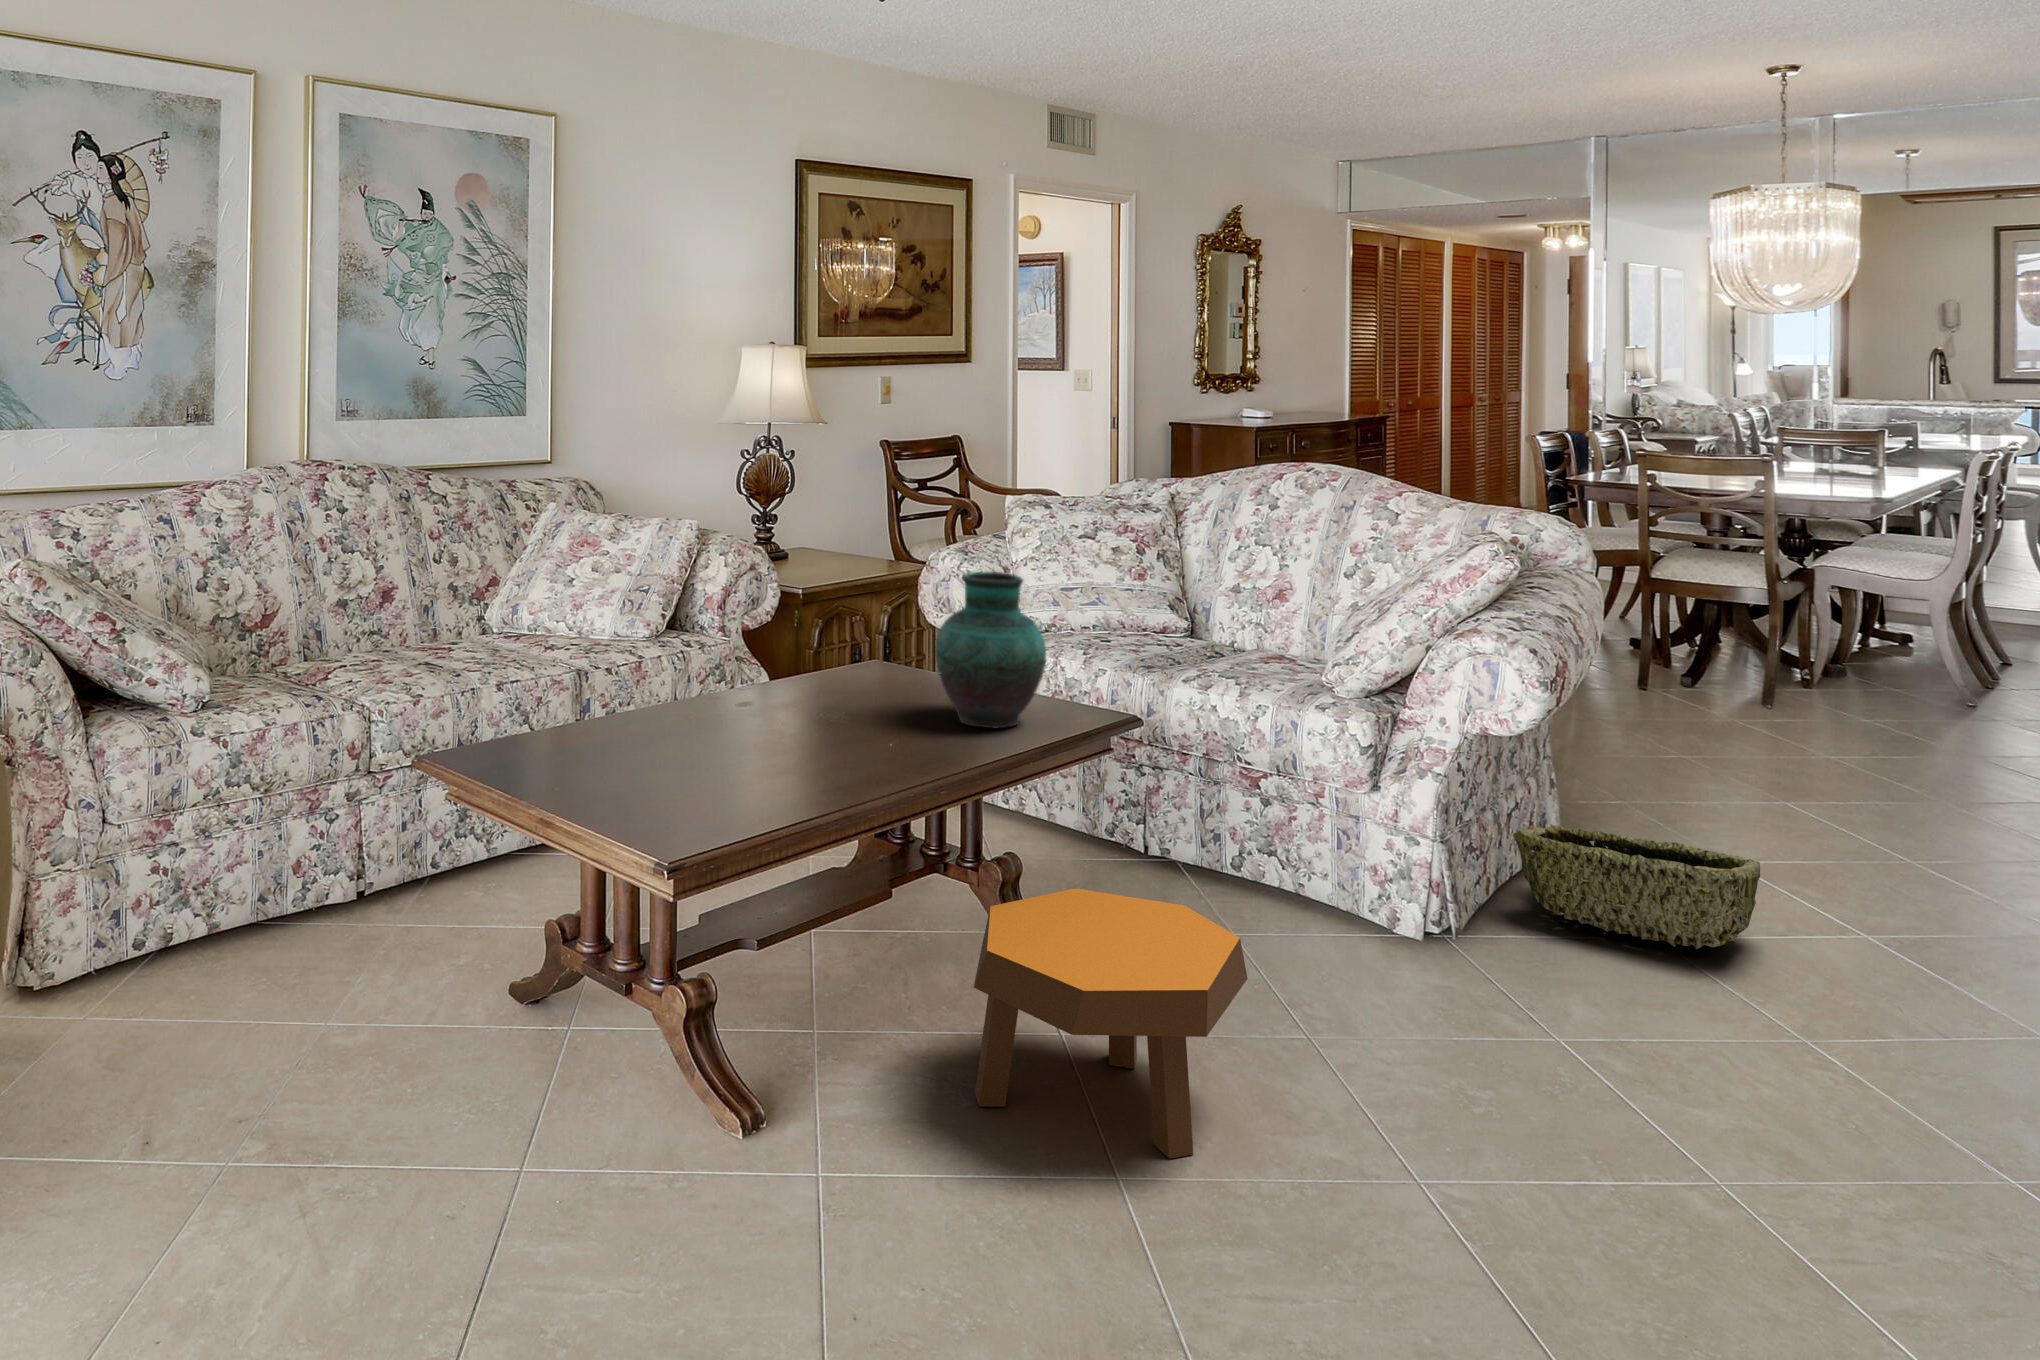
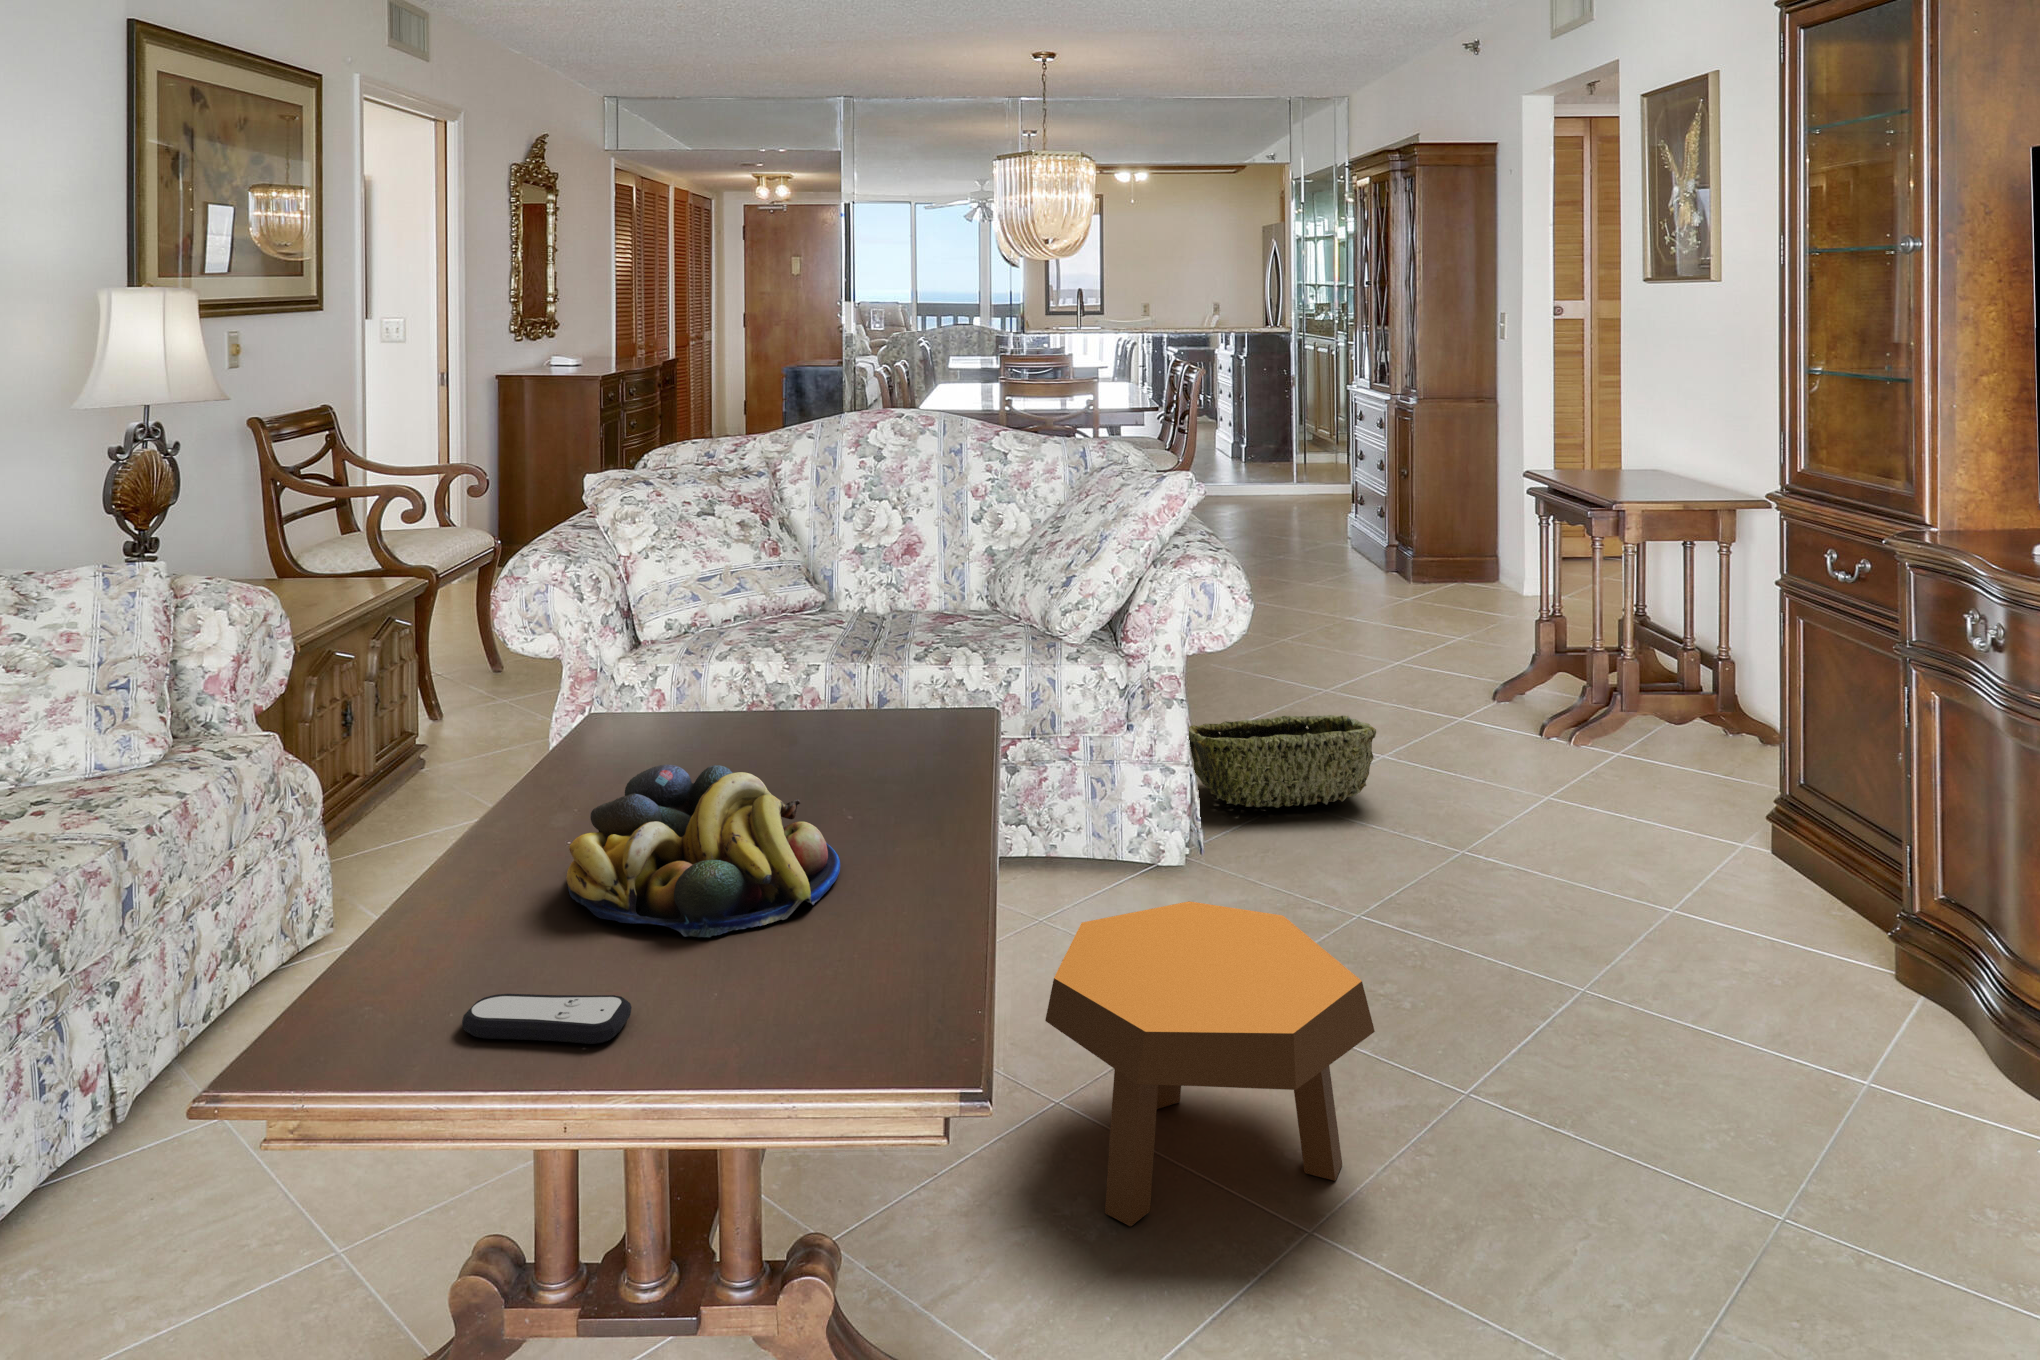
vase: present [935,572,1046,728] -> none [803,566,941,765]
fruit bowl: none [661,674,846,777] -> present [566,765,840,937]
remote control: none [528,759,601,793] -> present [462,994,632,1044]

